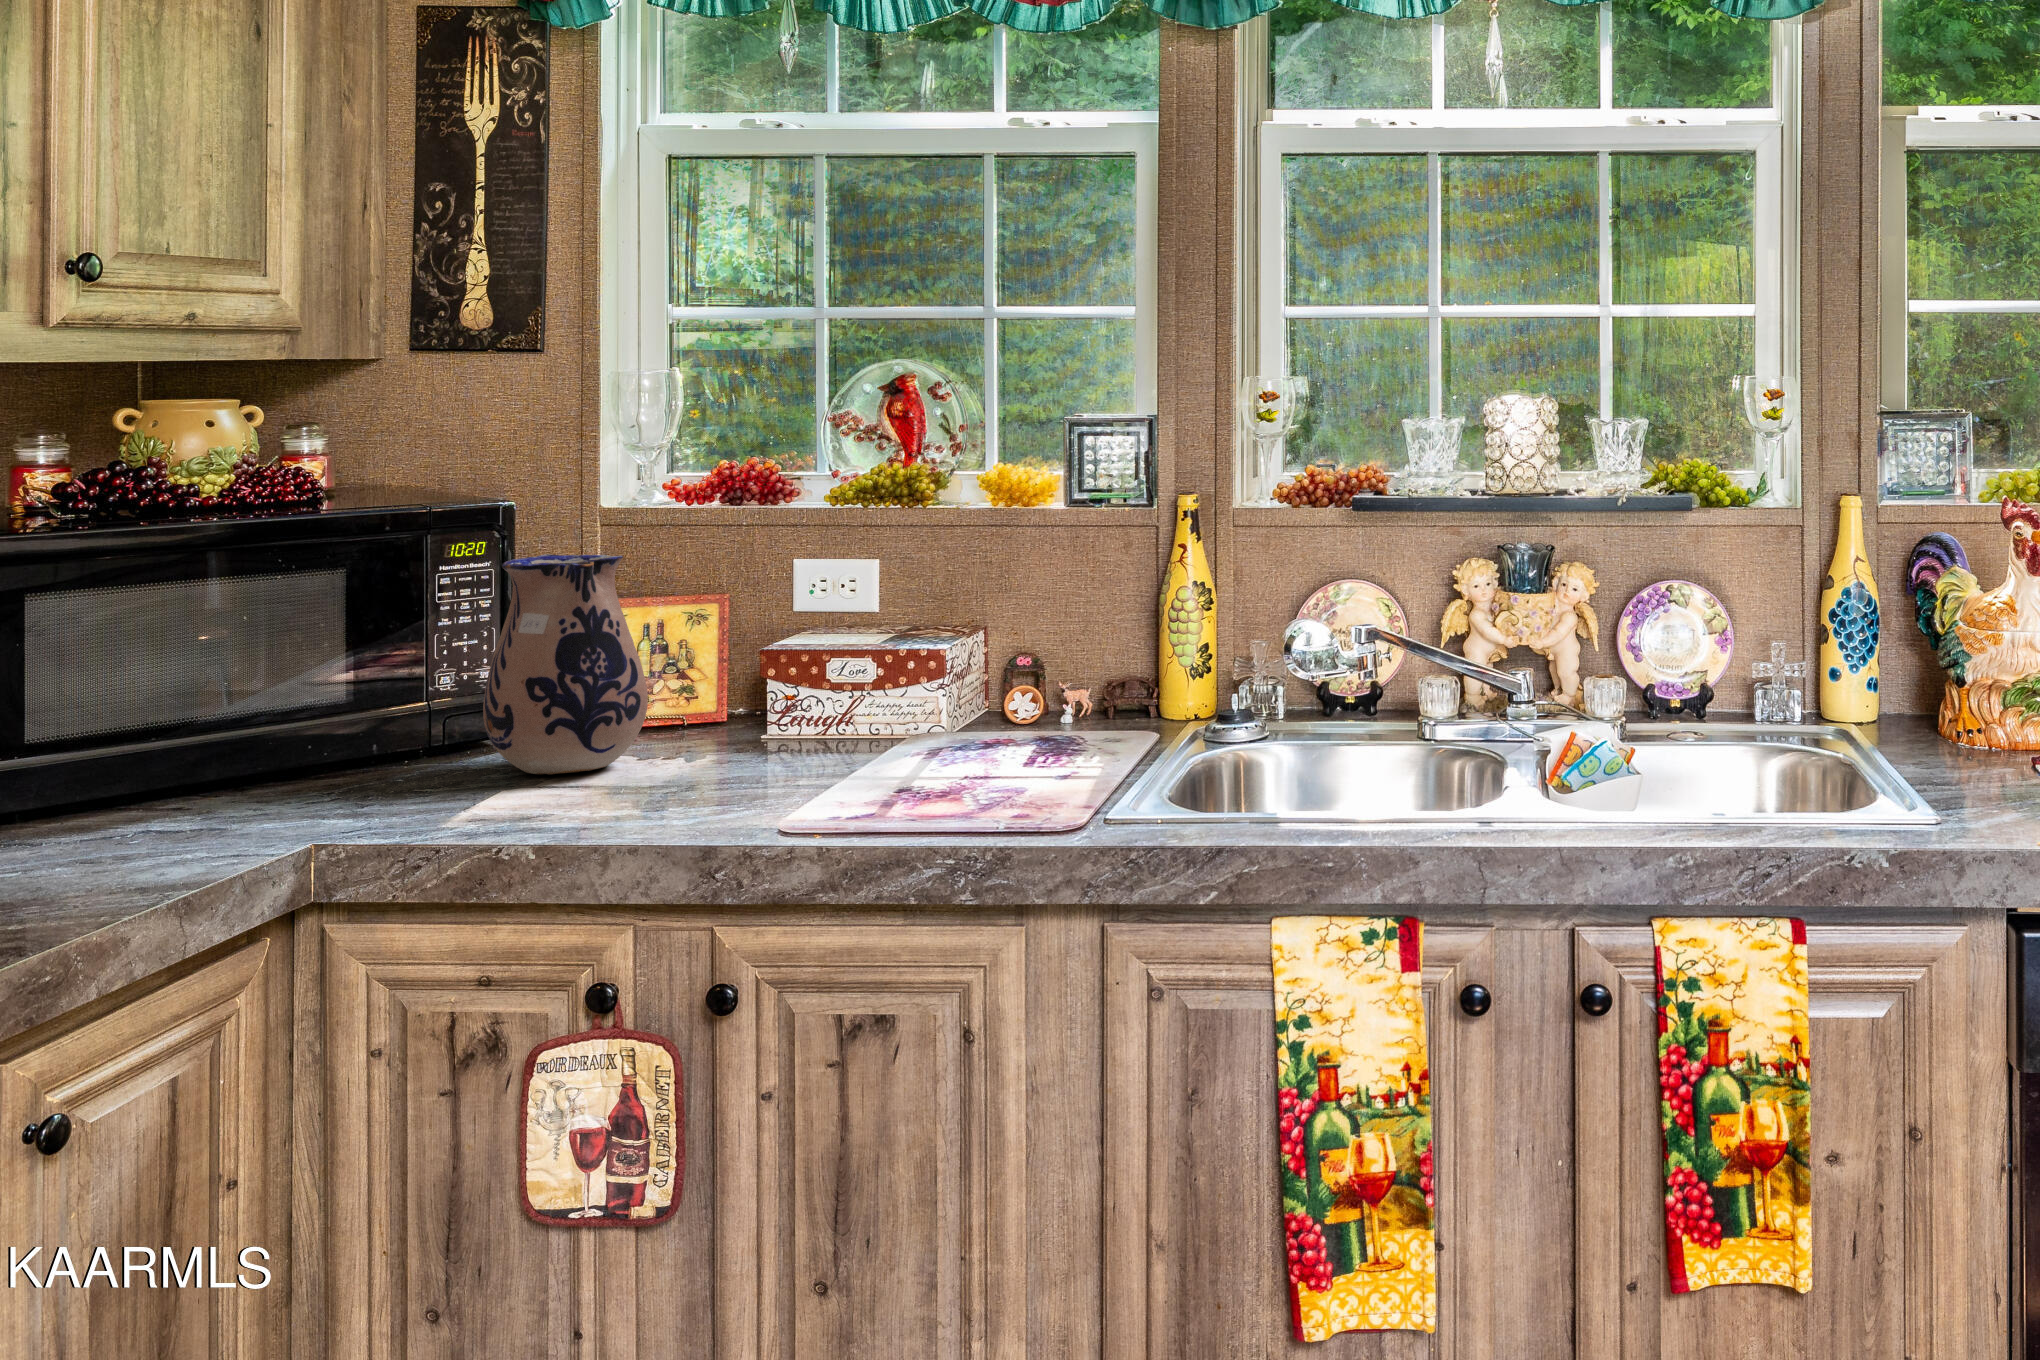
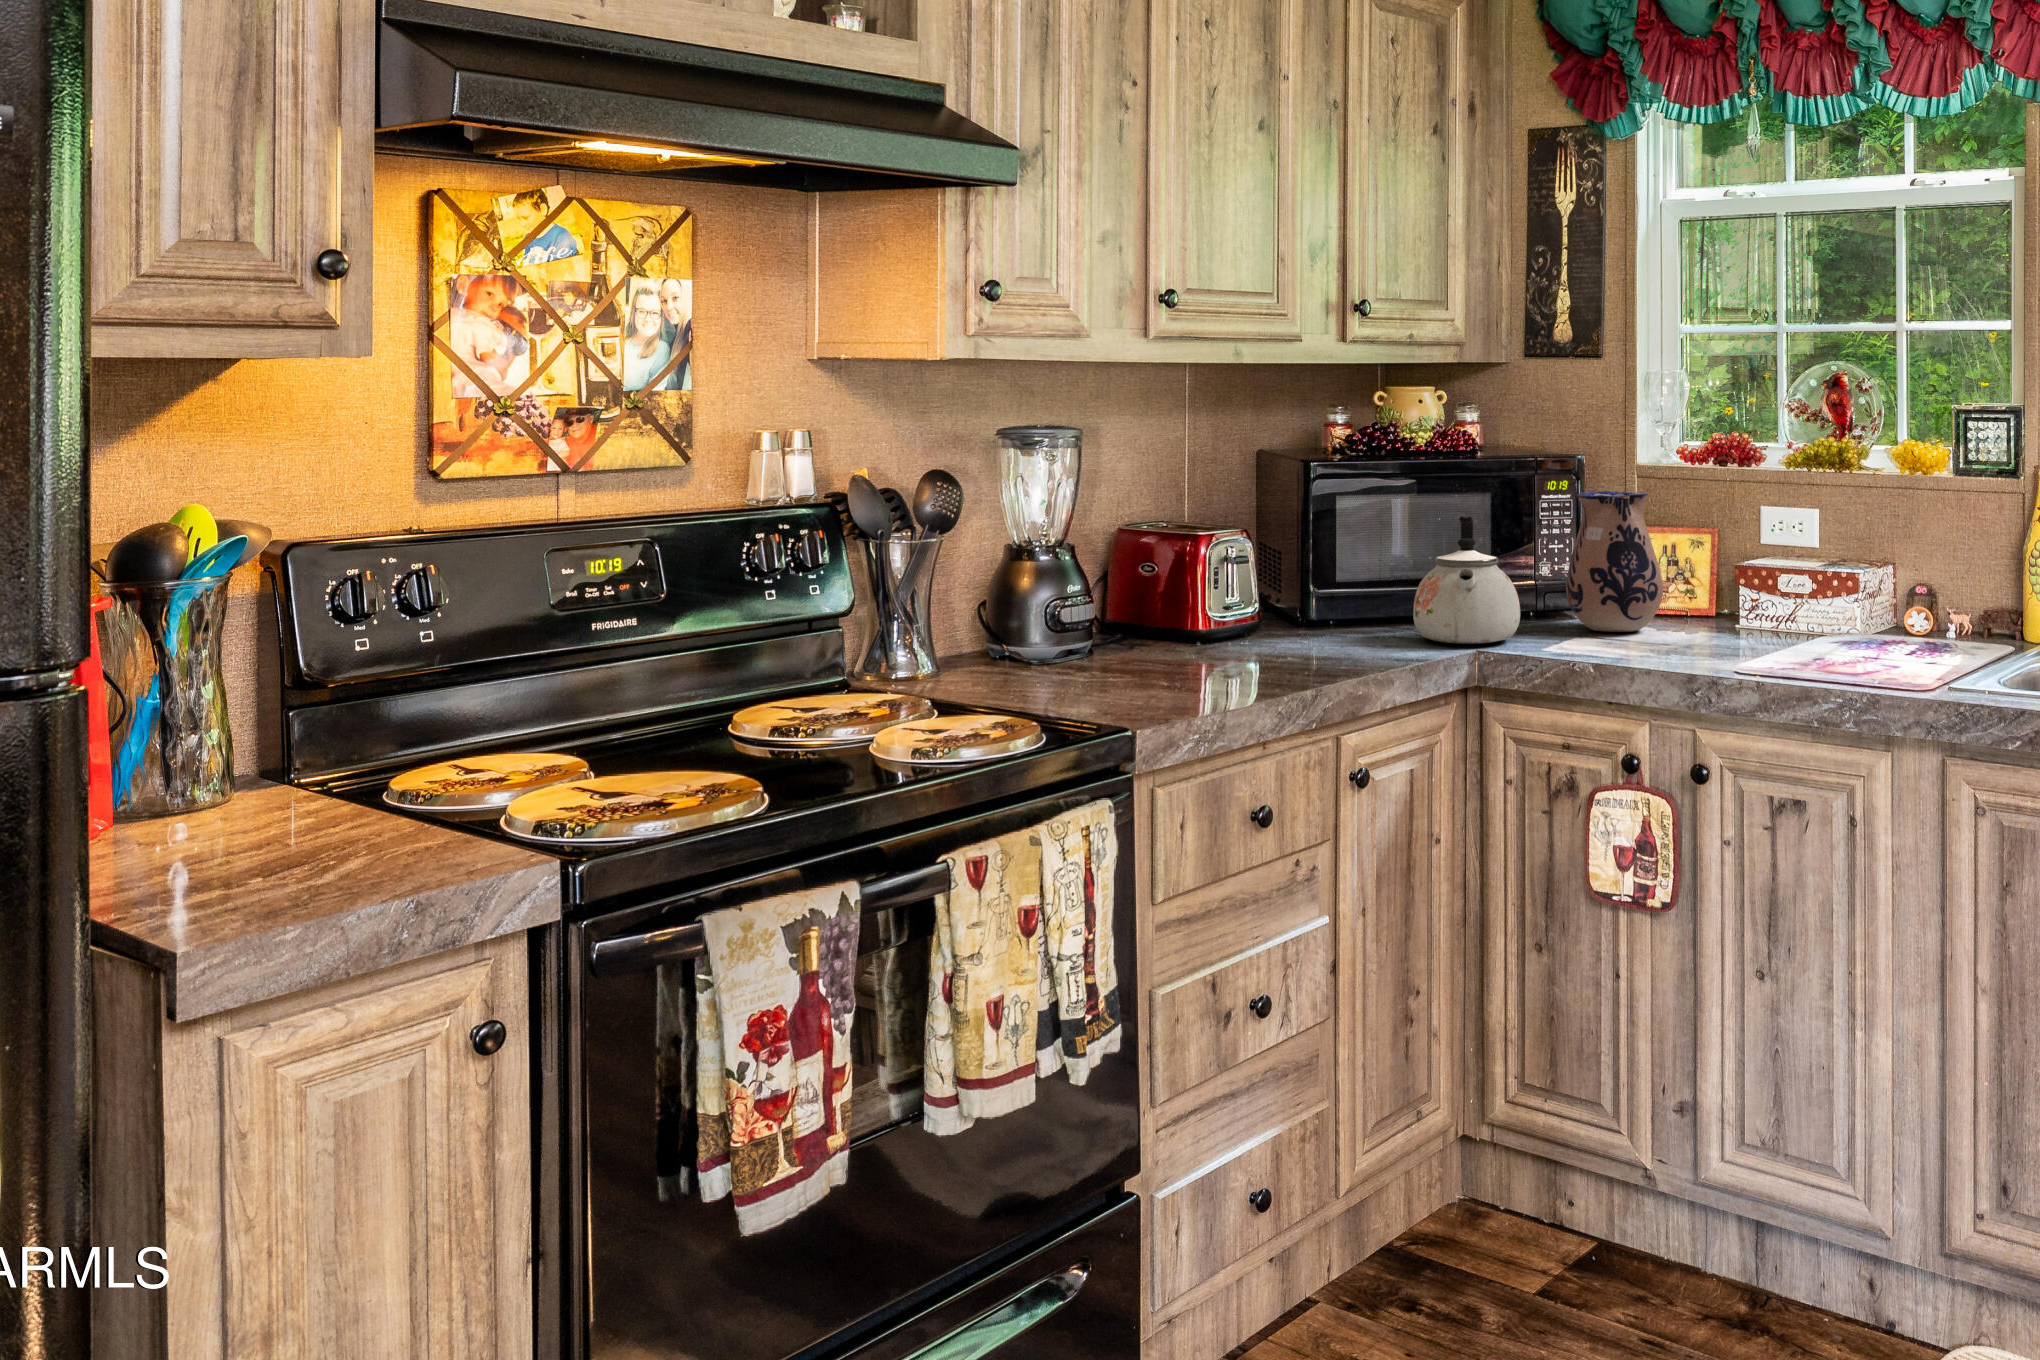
kettle: none [188,611,400,831] -> present [1413,516,1520,644]

